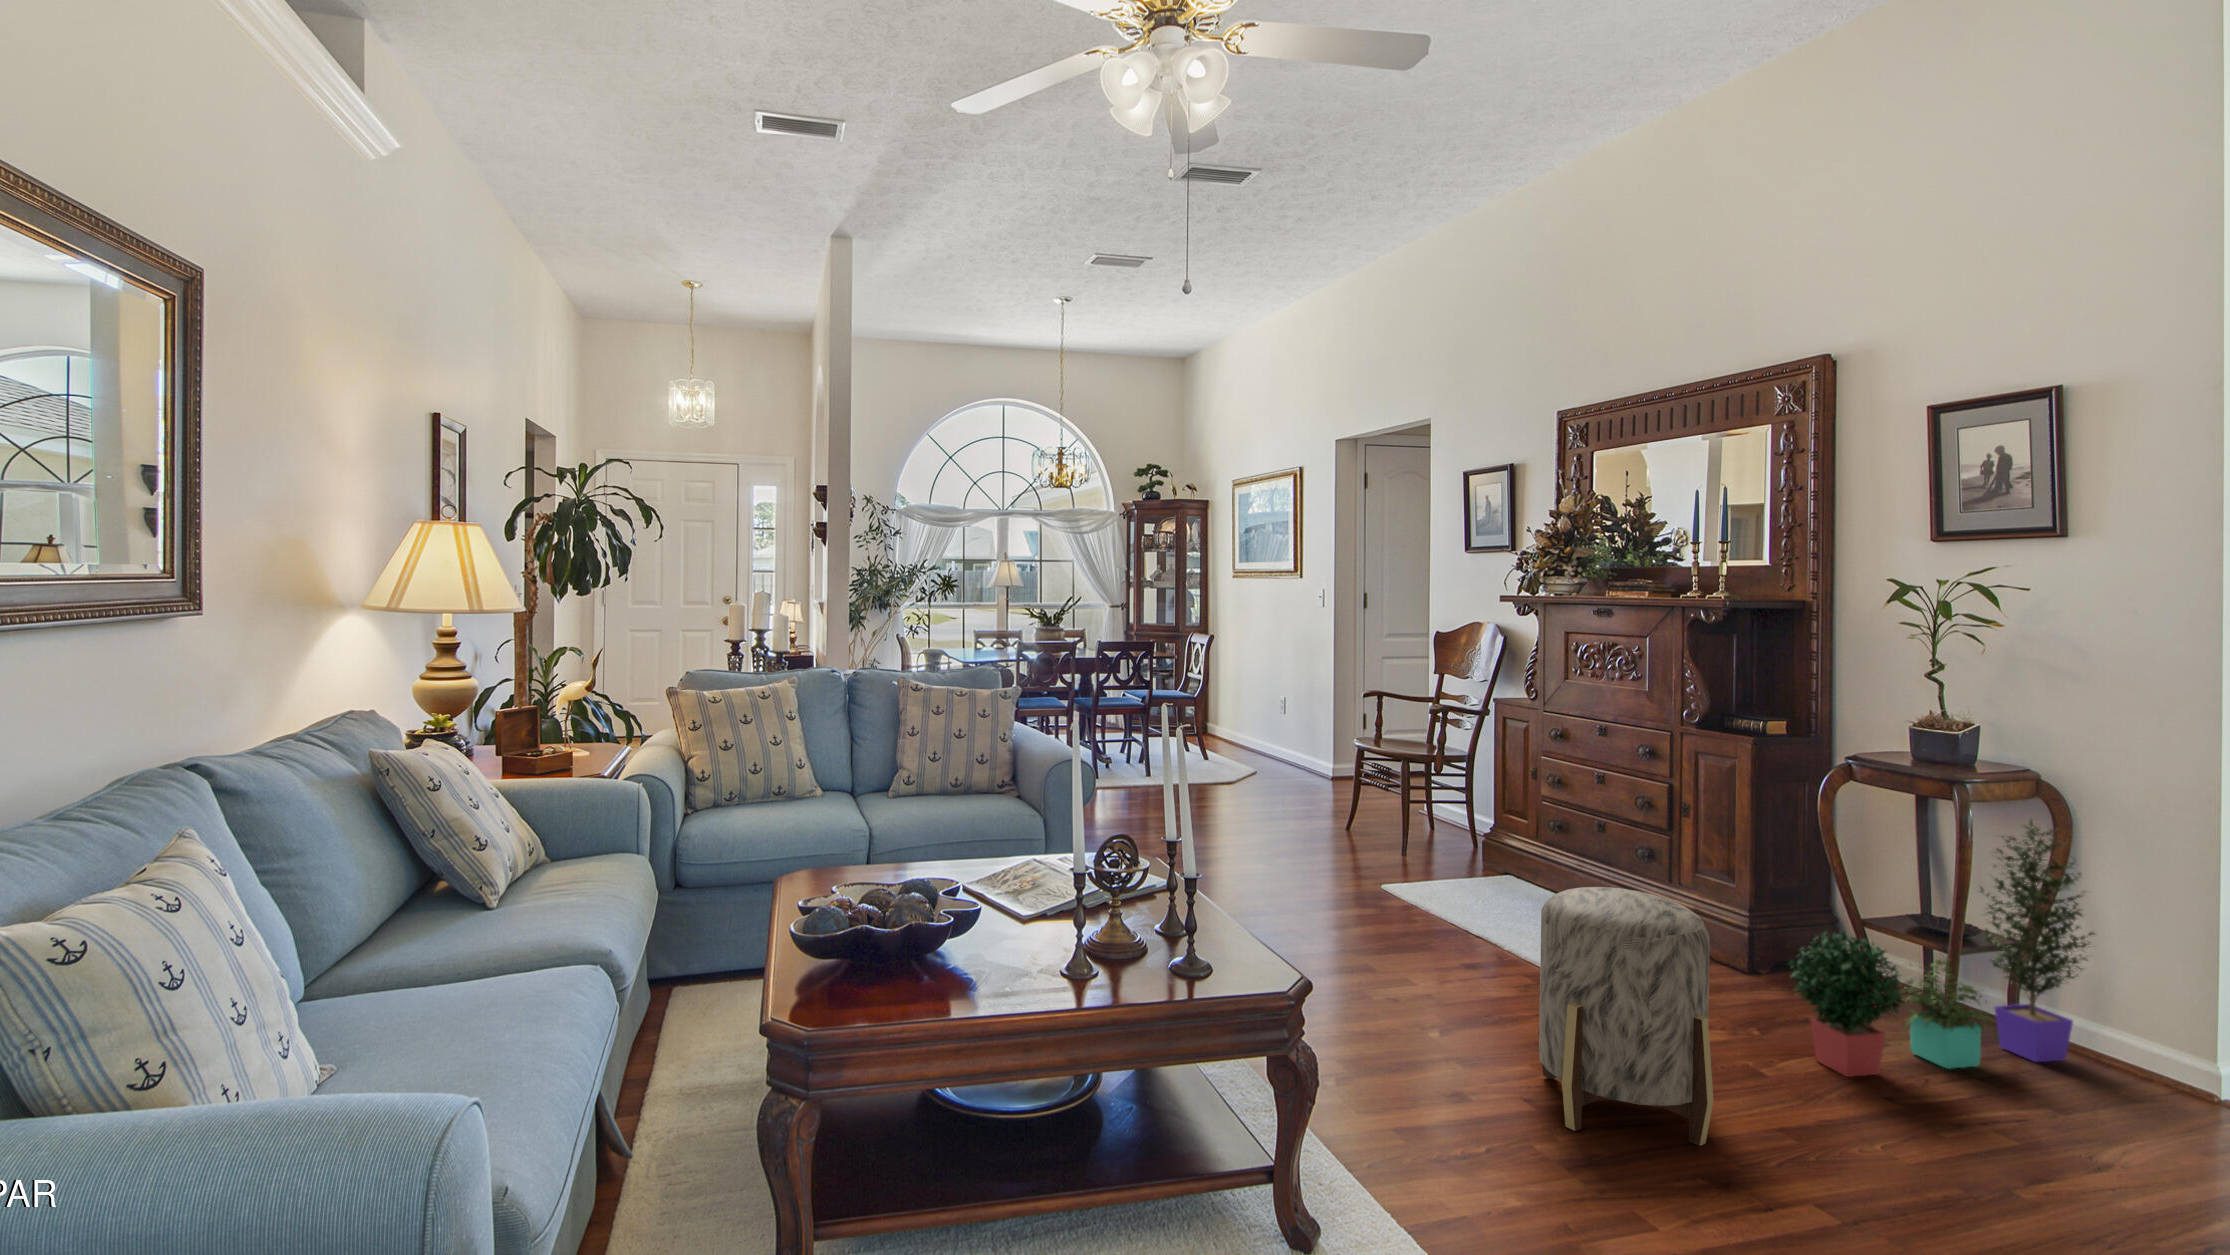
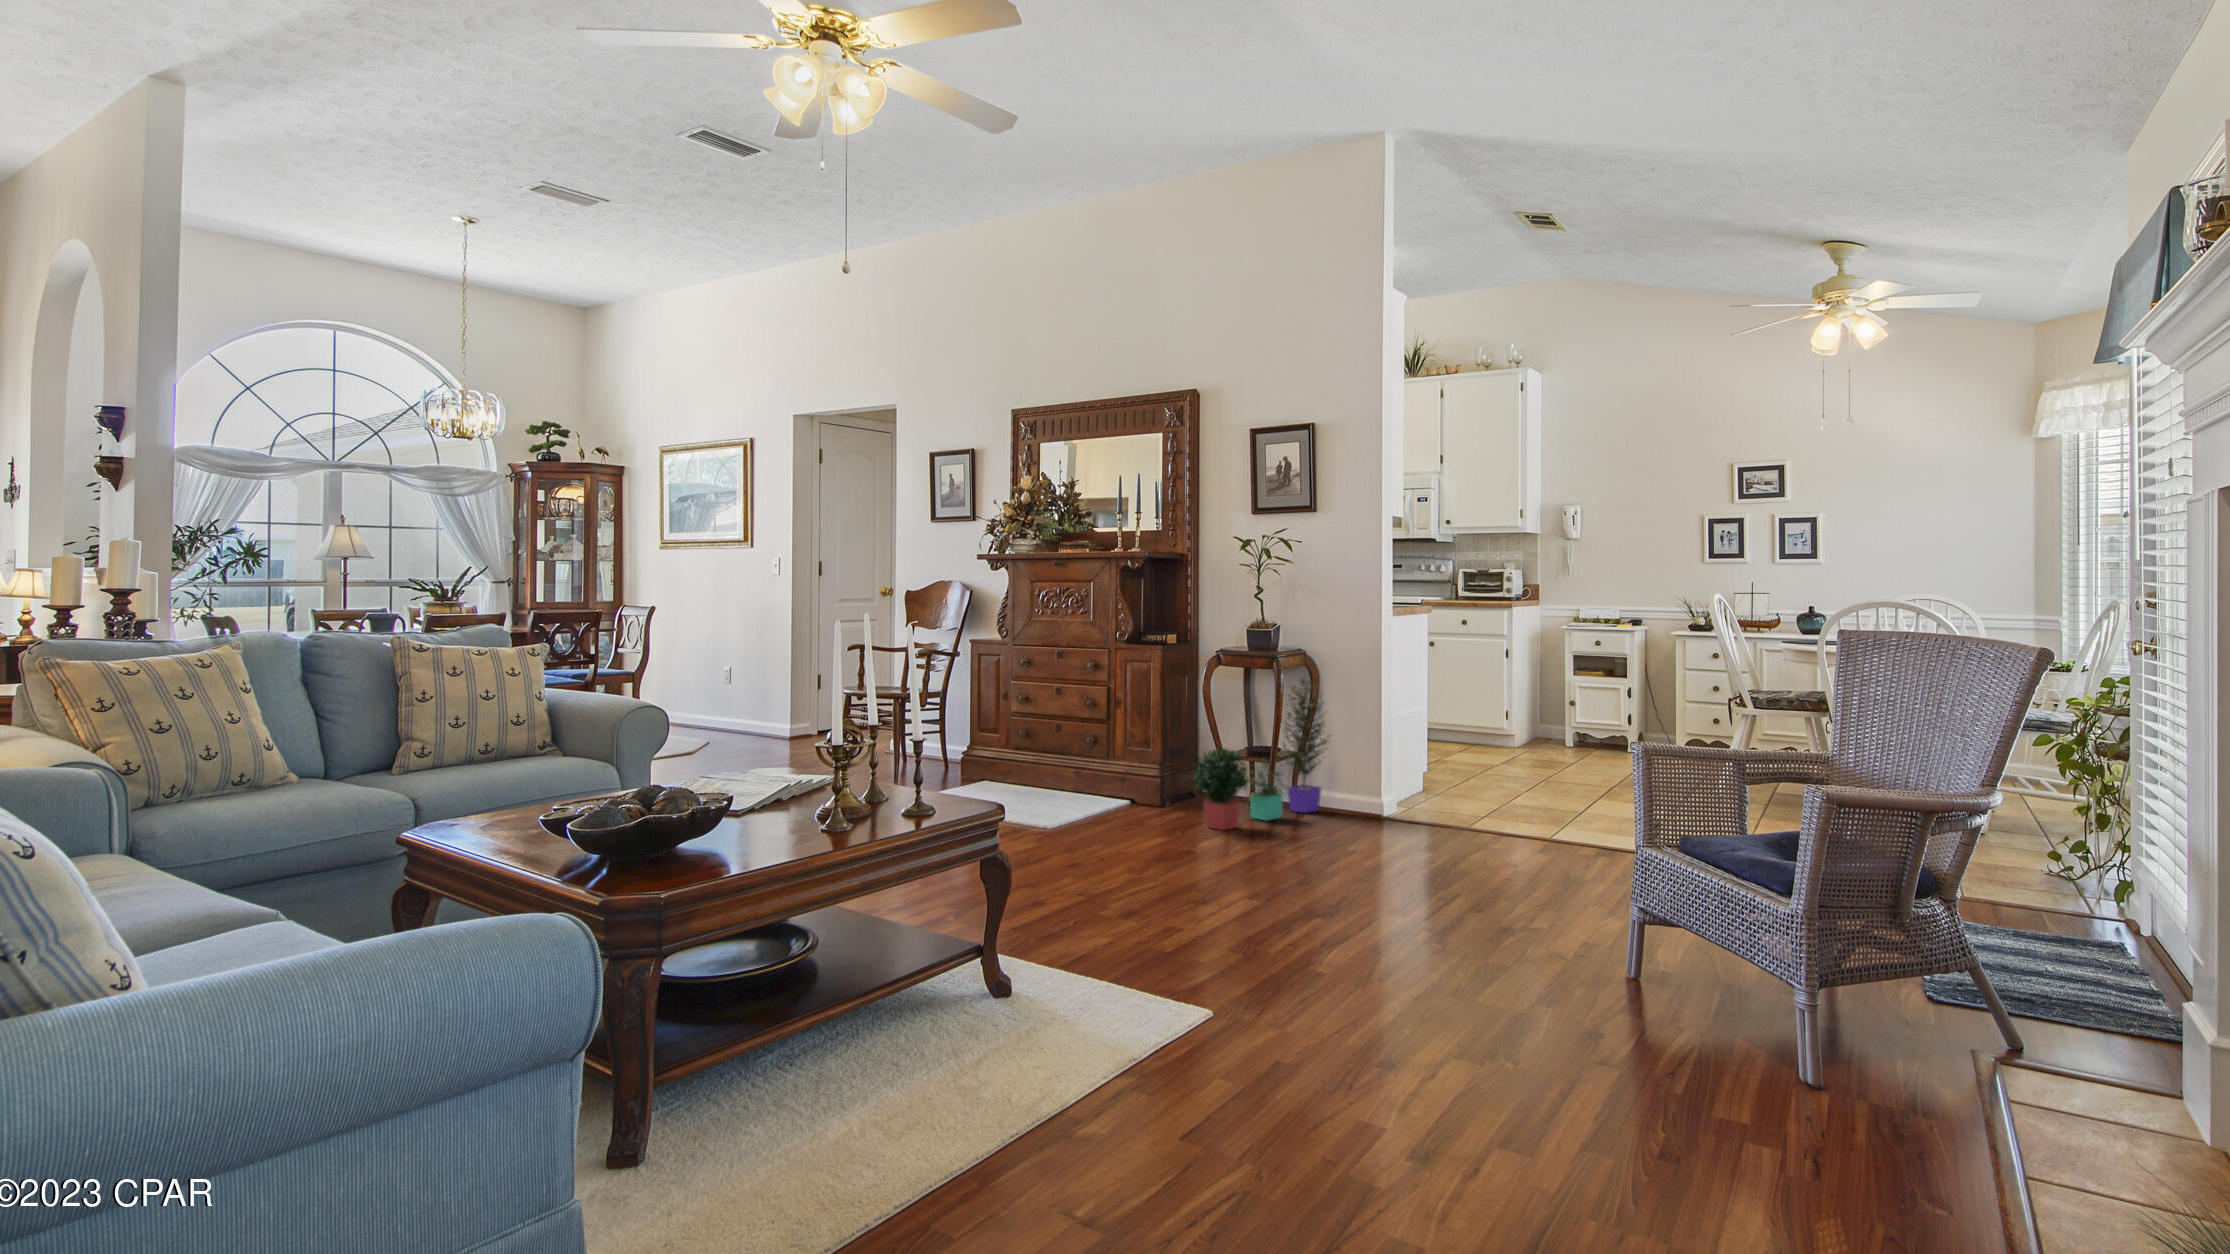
ottoman: present [1538,887,1714,1146] -> none [1069,724,1170,866]

